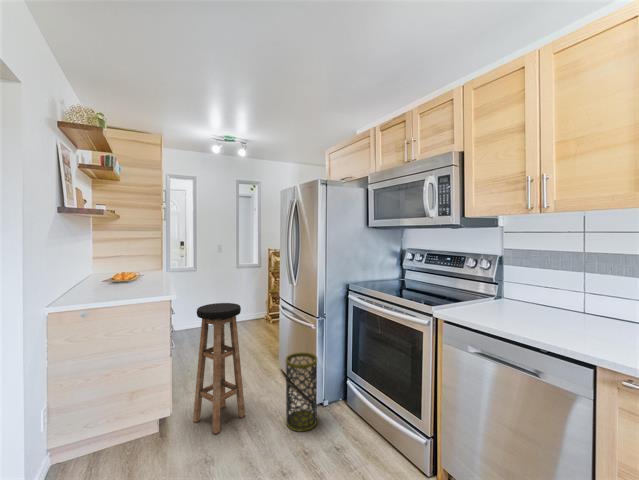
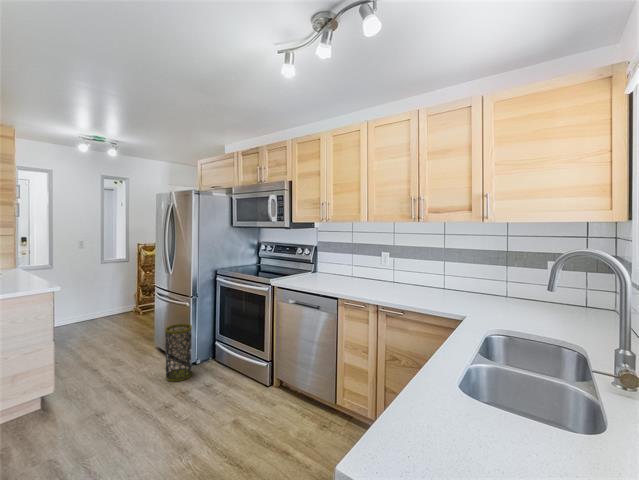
bar stool: present [193,303,245,434] -> none [76,290,128,395]

